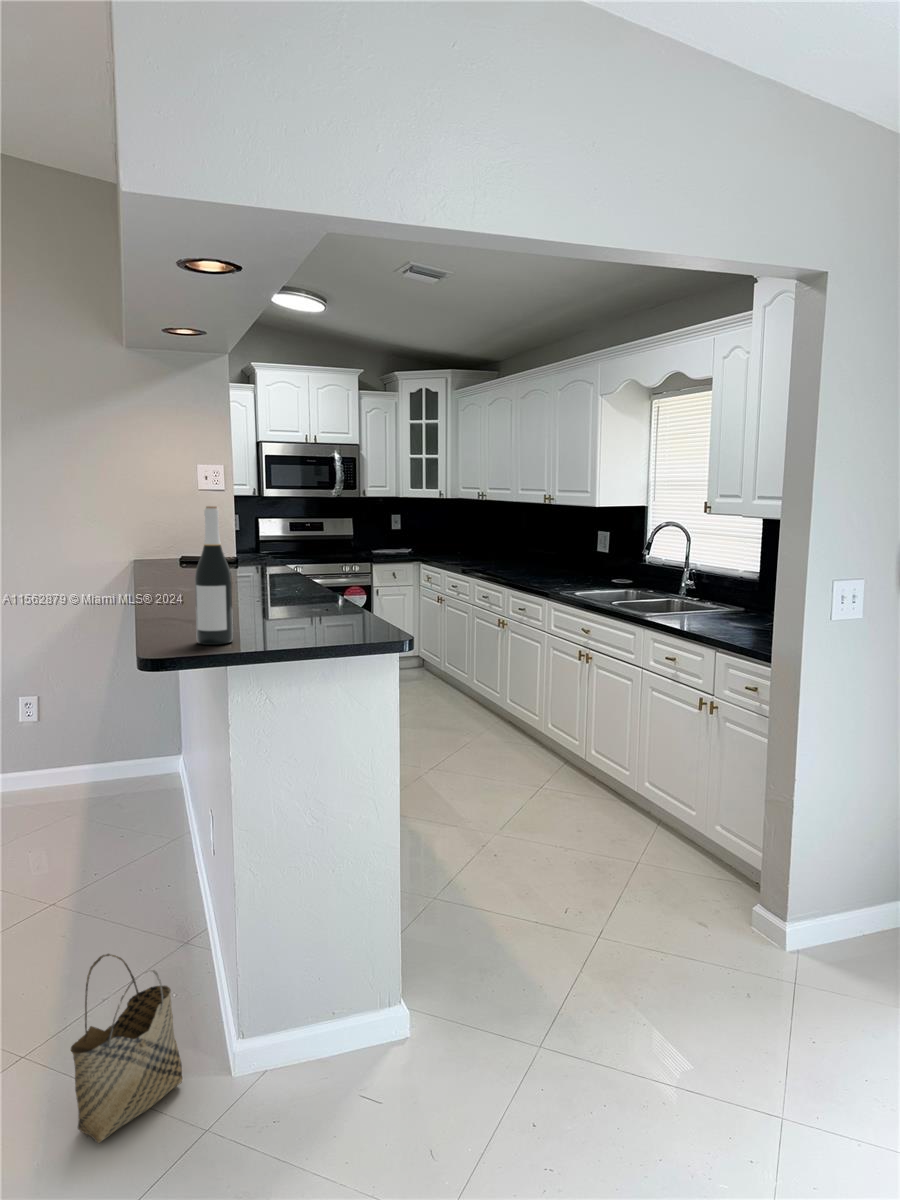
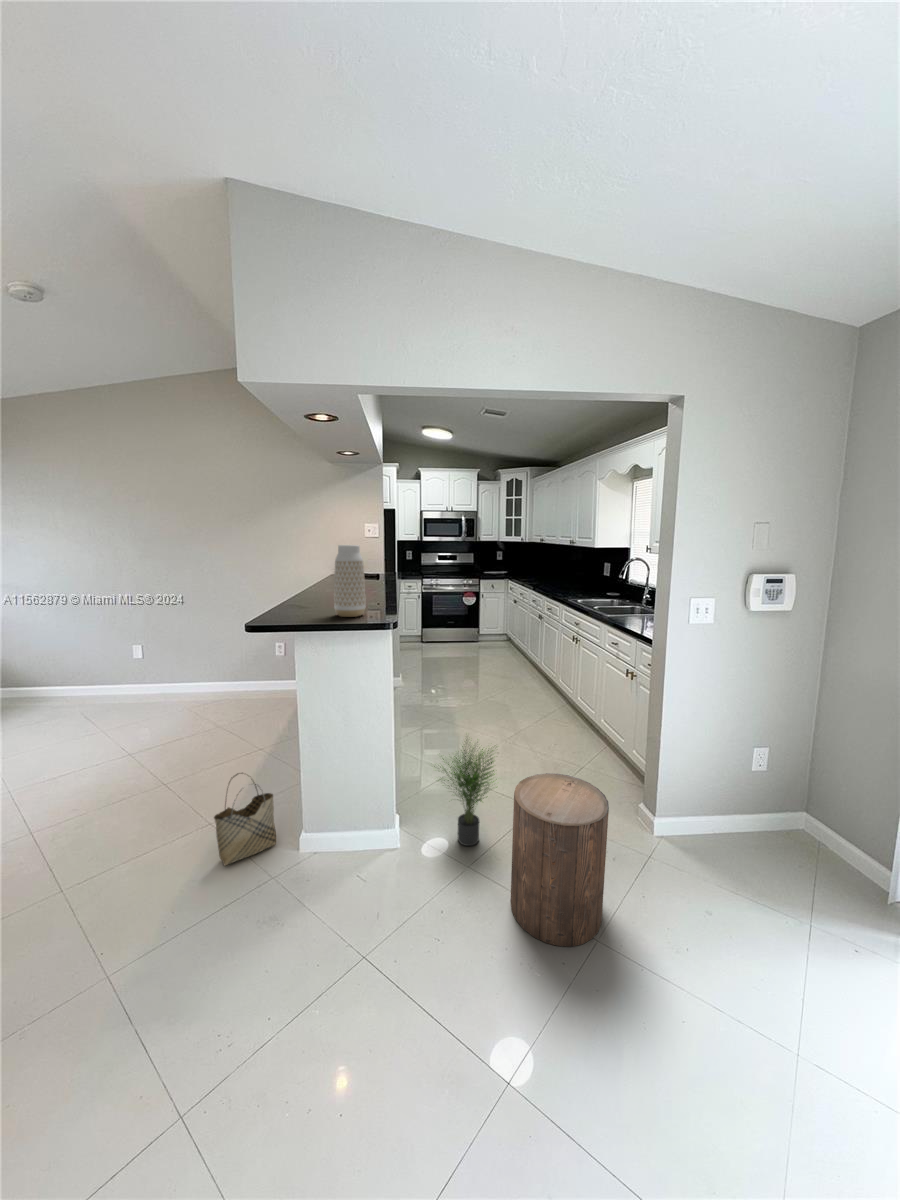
vase: none [290,503,348,636] -> present [334,545,366,617]
wine bottle: present [195,506,233,645] -> none [280,547,300,619]
potted plant: none [448,823,586,1017] -> present [434,740,495,846]
stool: none [633,871,797,1142] -> present [511,773,609,947]

